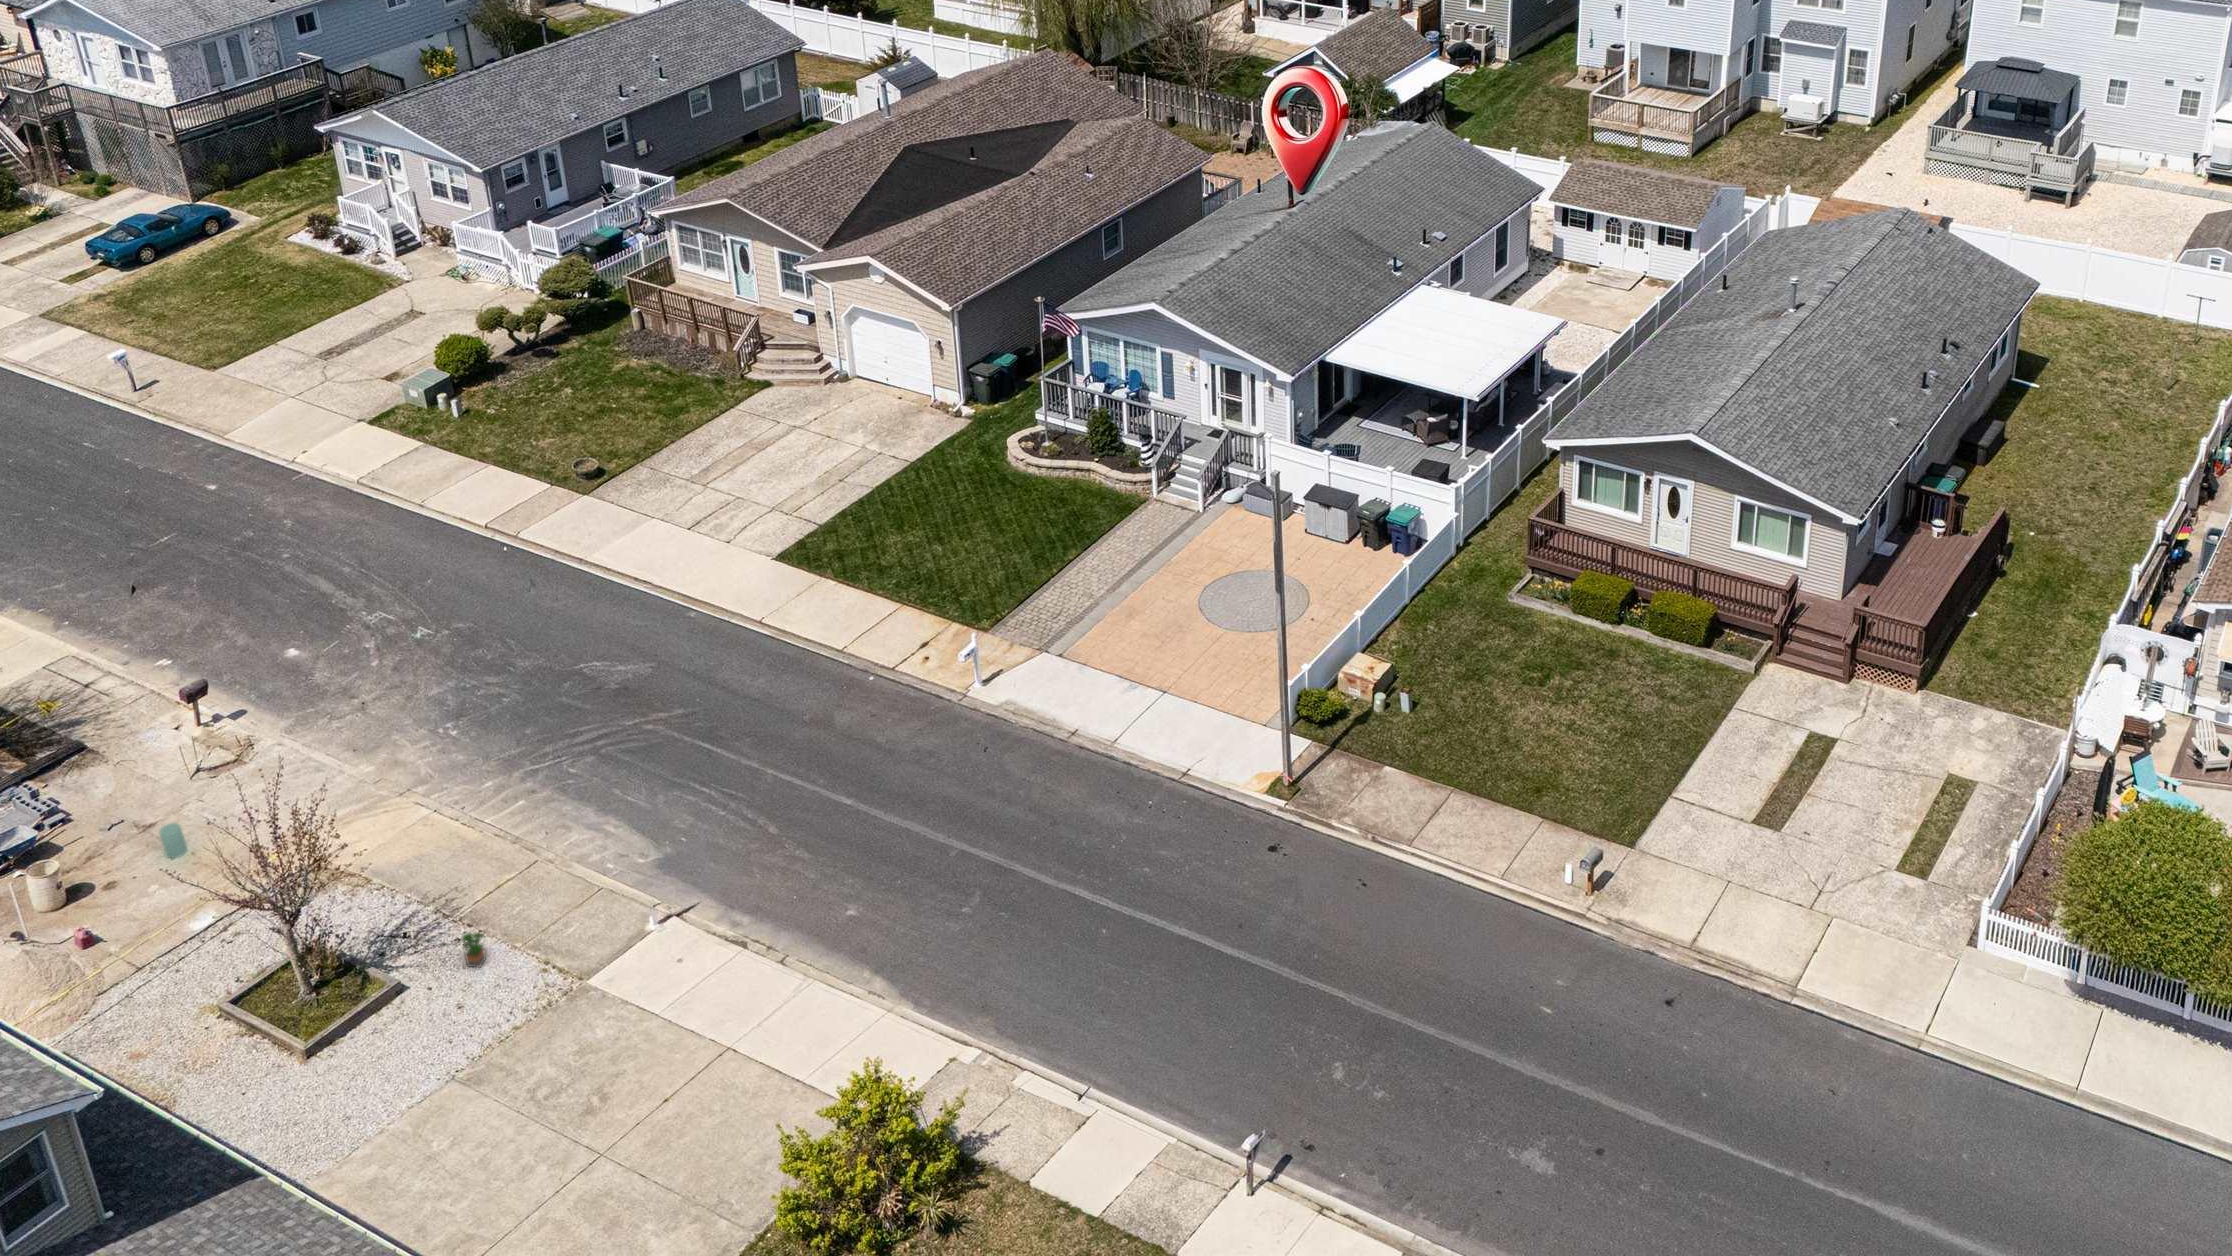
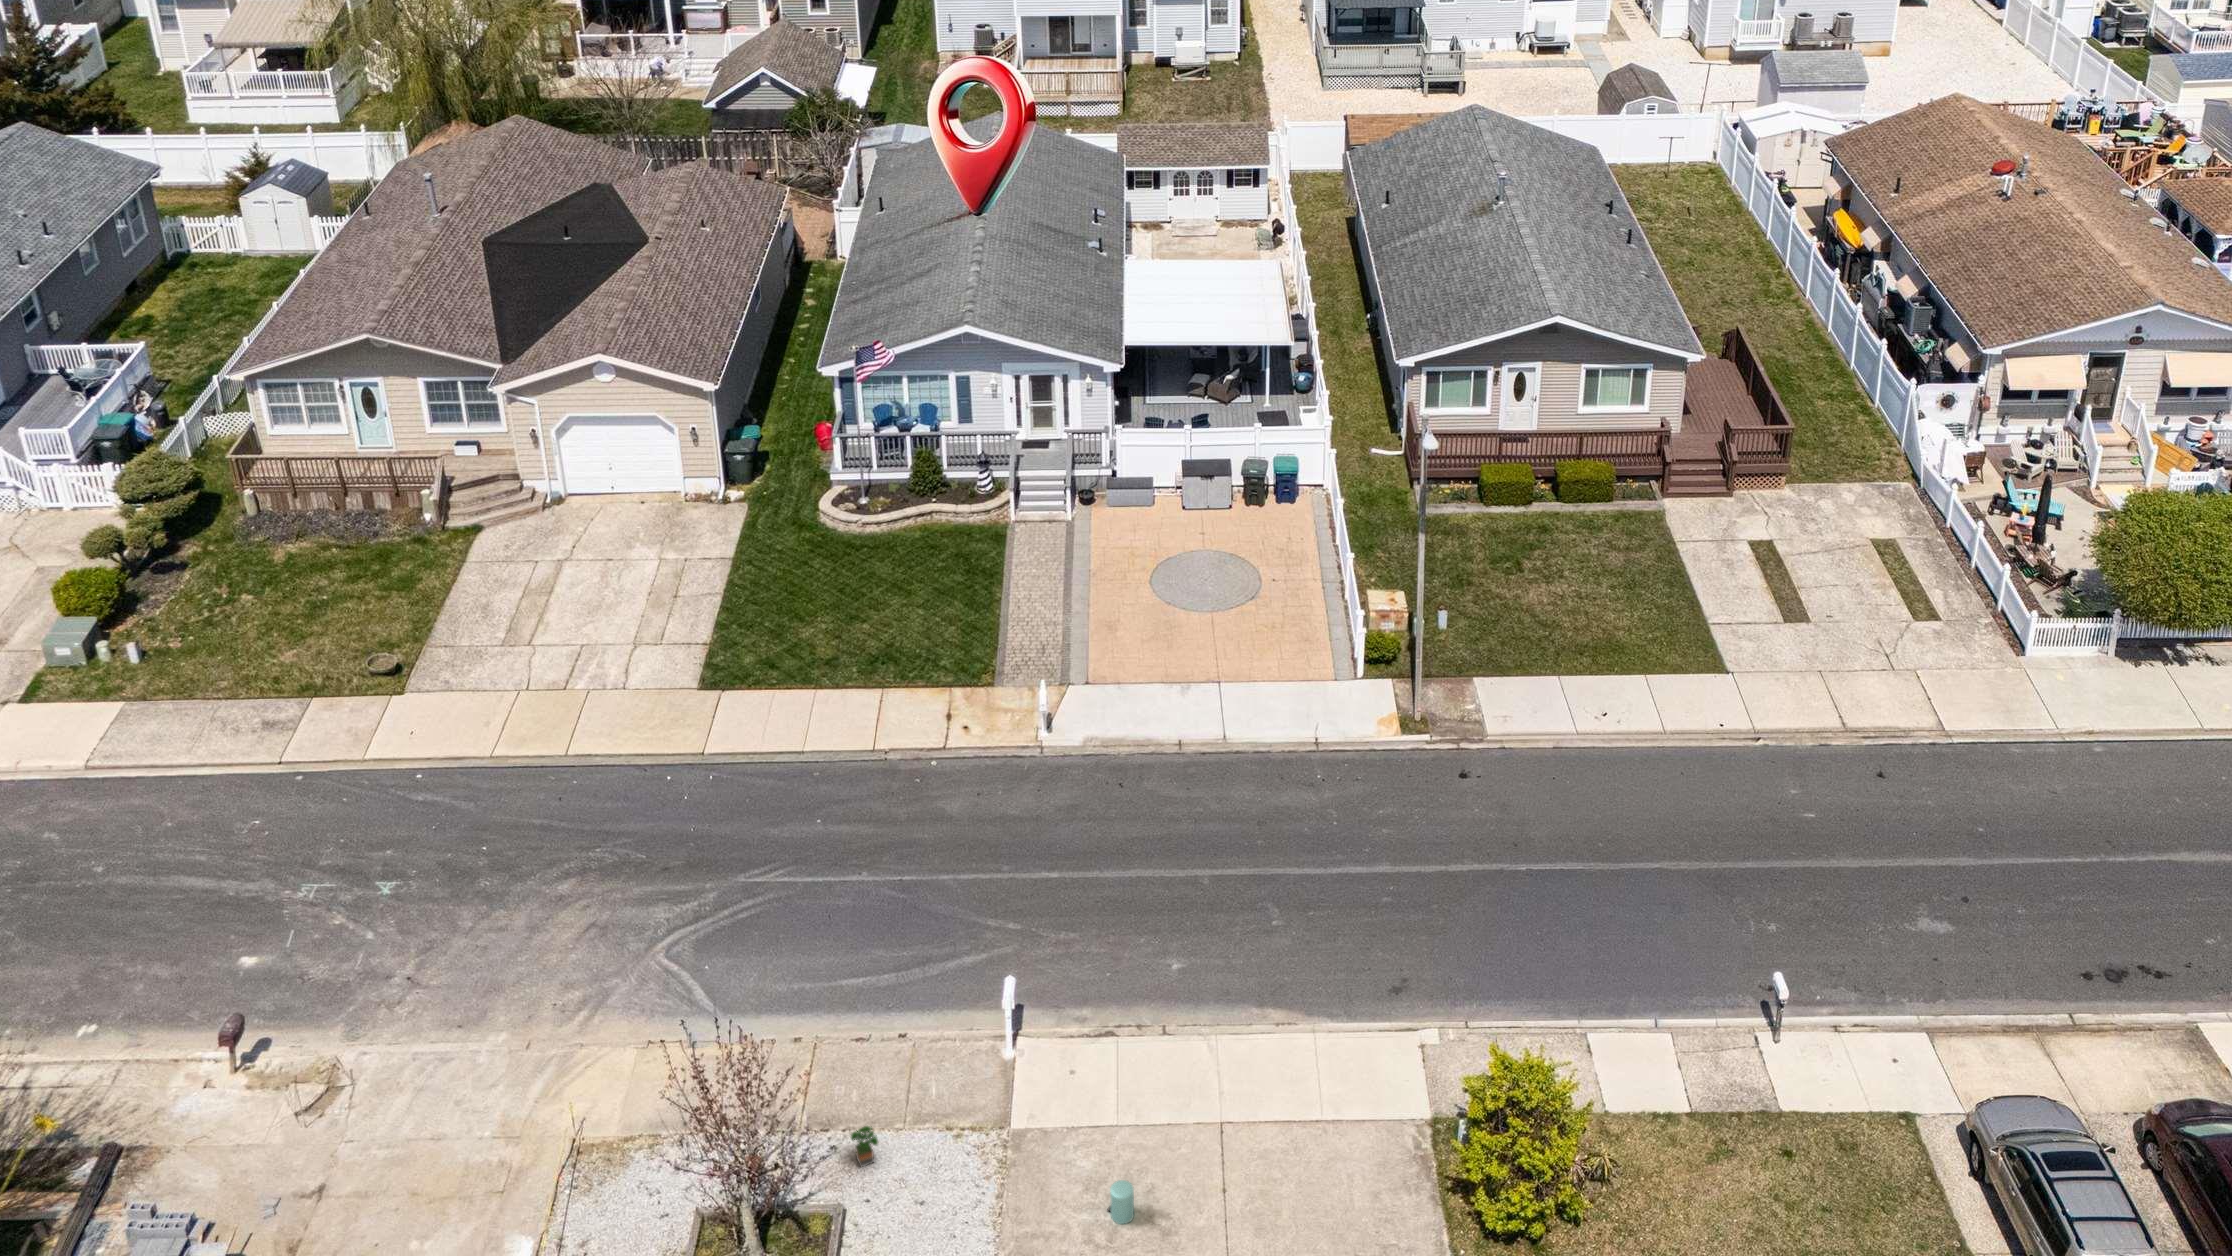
trash can: present [159,823,187,858] -> present [1108,1180,1134,1224]

